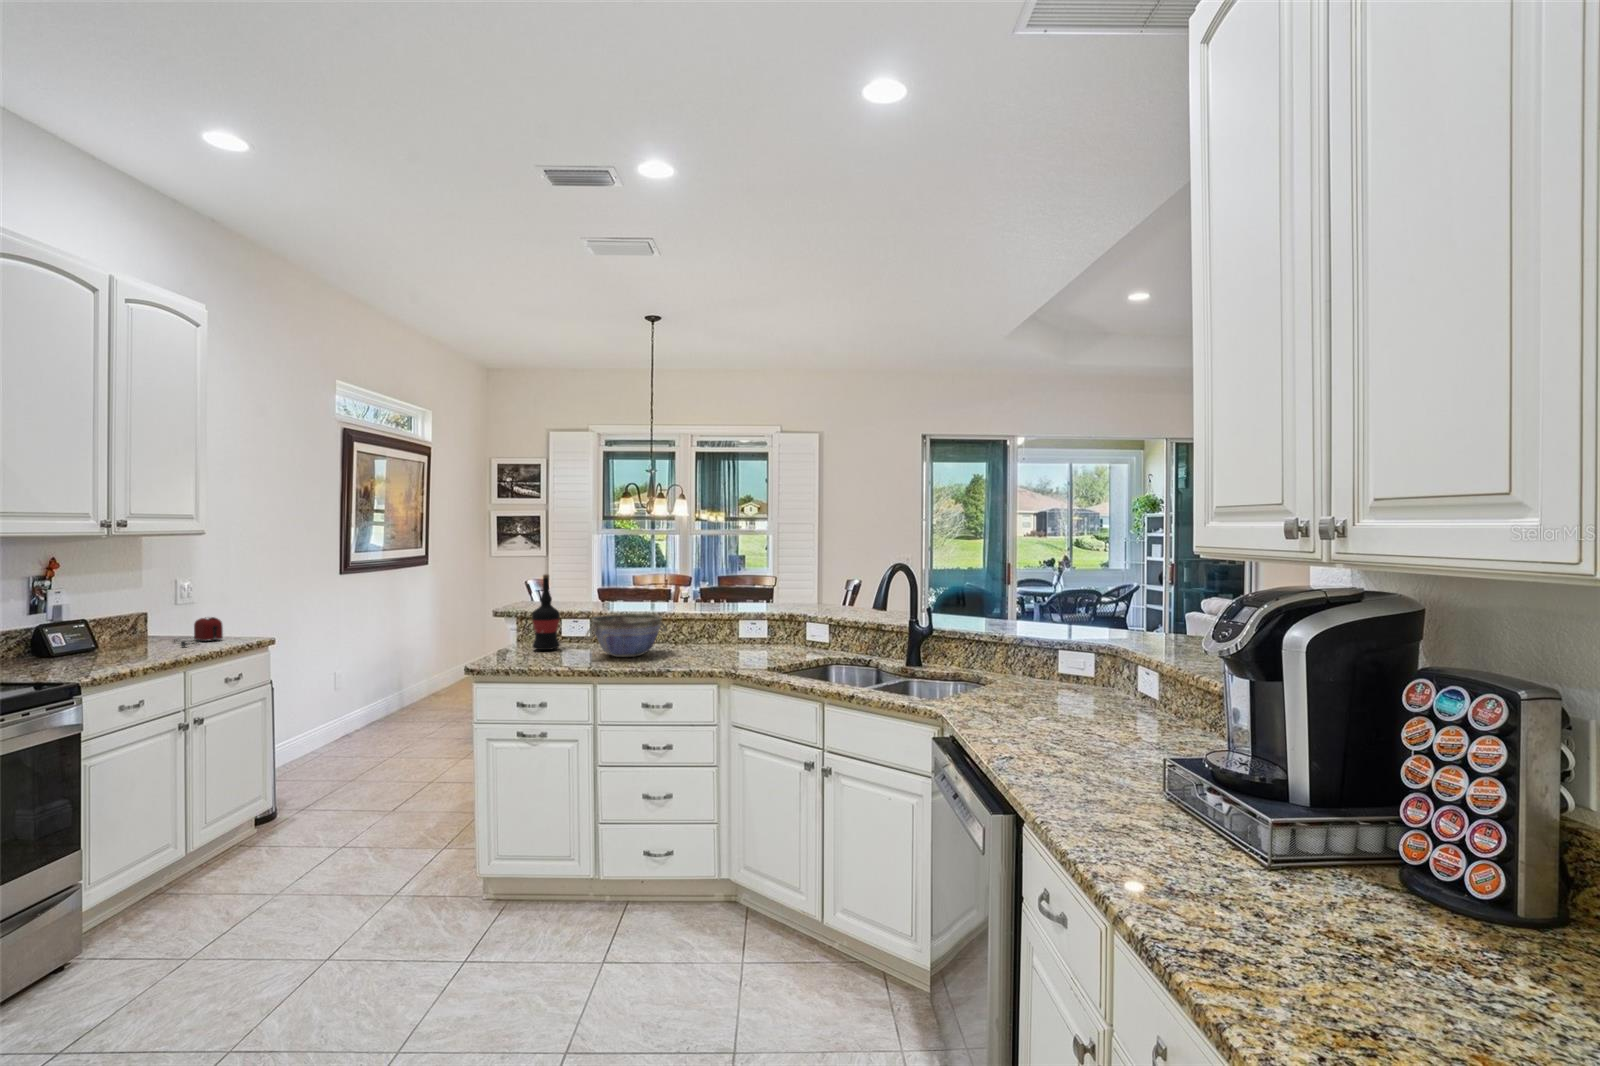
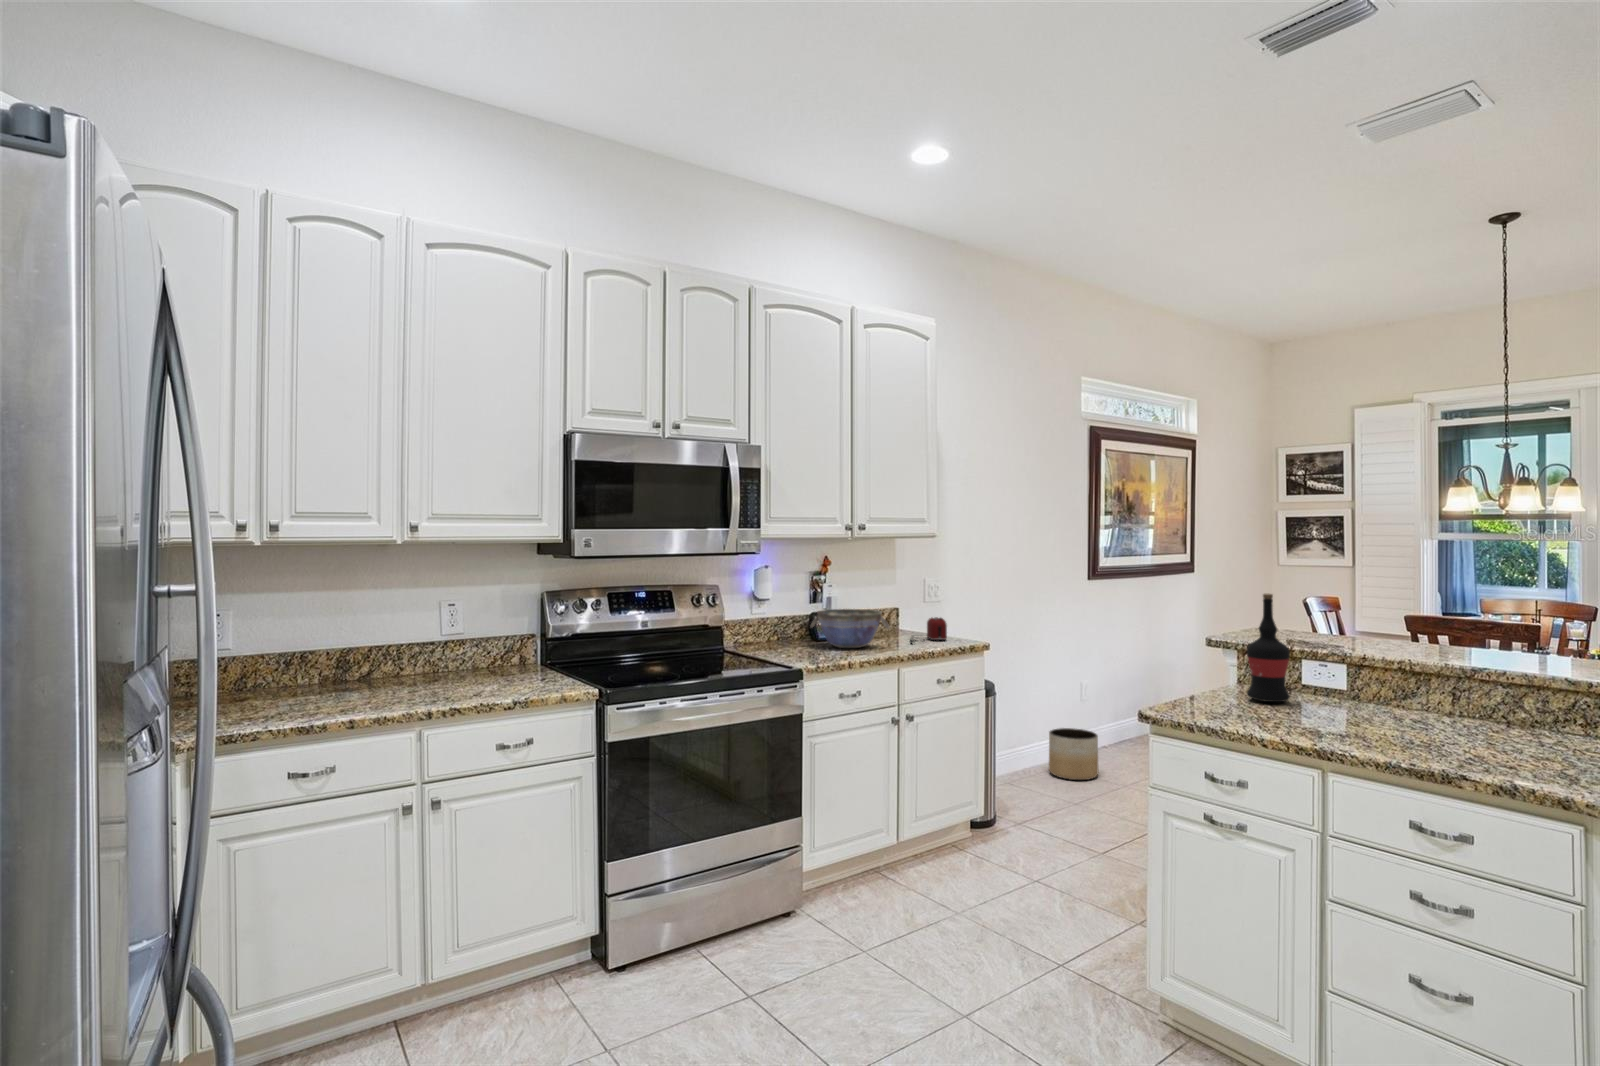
bowl: present [586,614,666,657] -> present [810,609,890,648]
planter: none [311,711,362,760] -> present [1049,728,1099,780]

